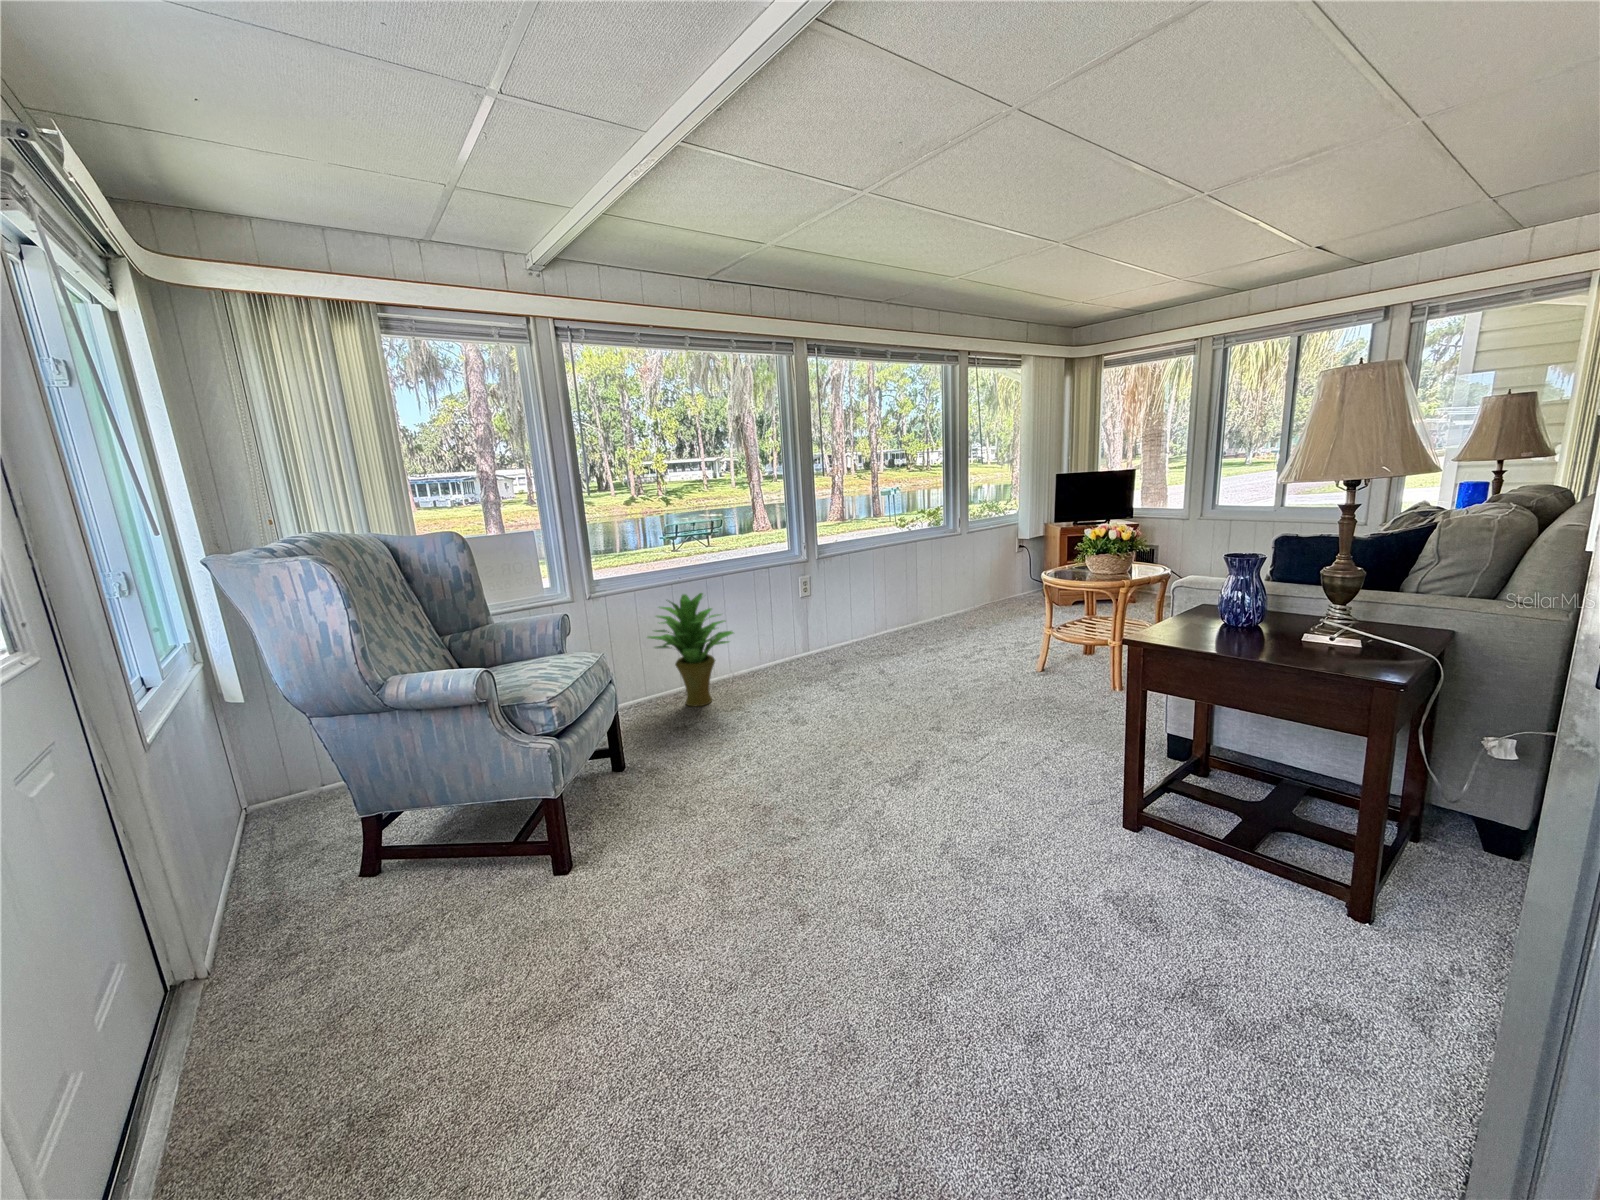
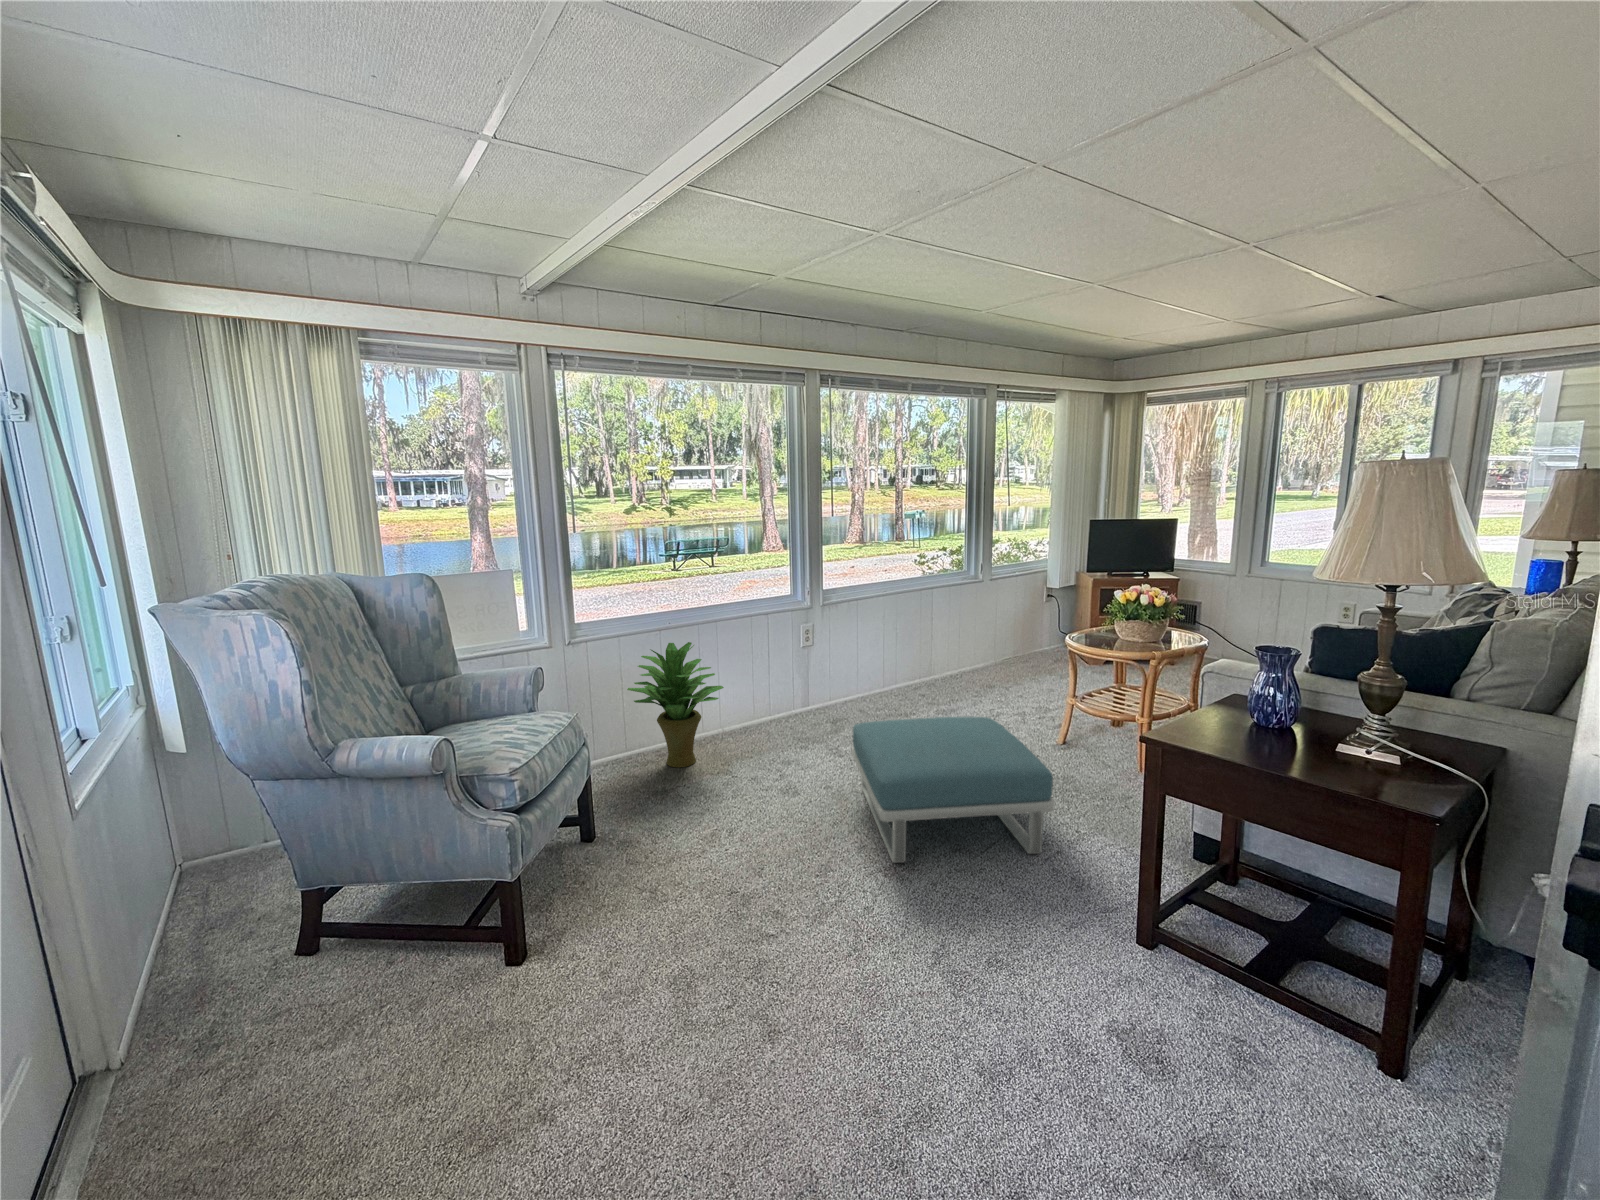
footstool: none [855,645,1042,774] -> present [852,717,1054,863]

